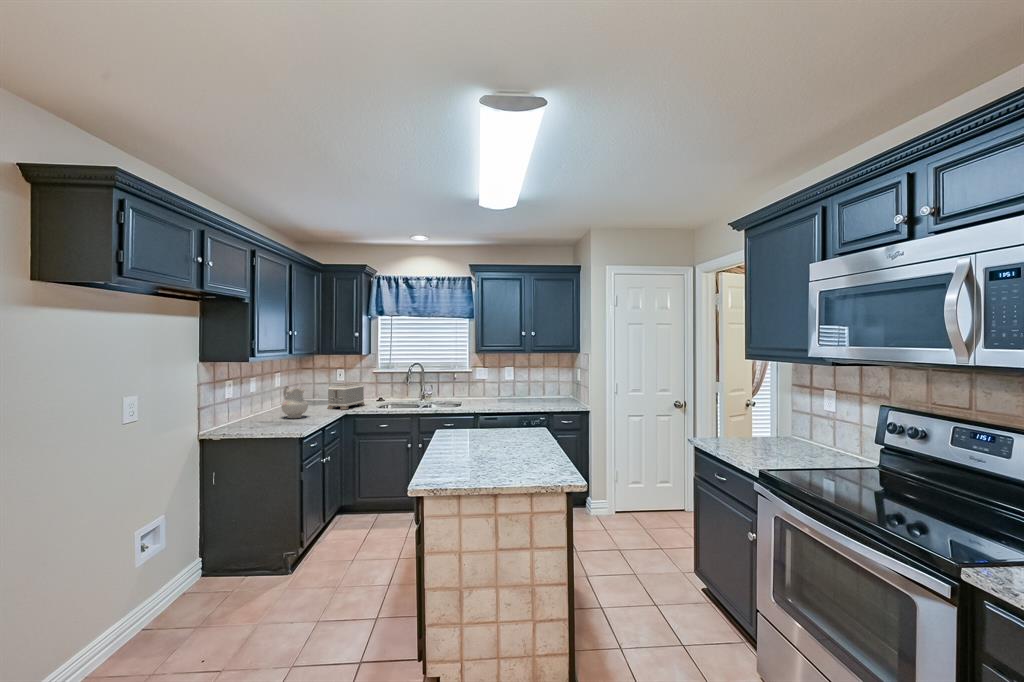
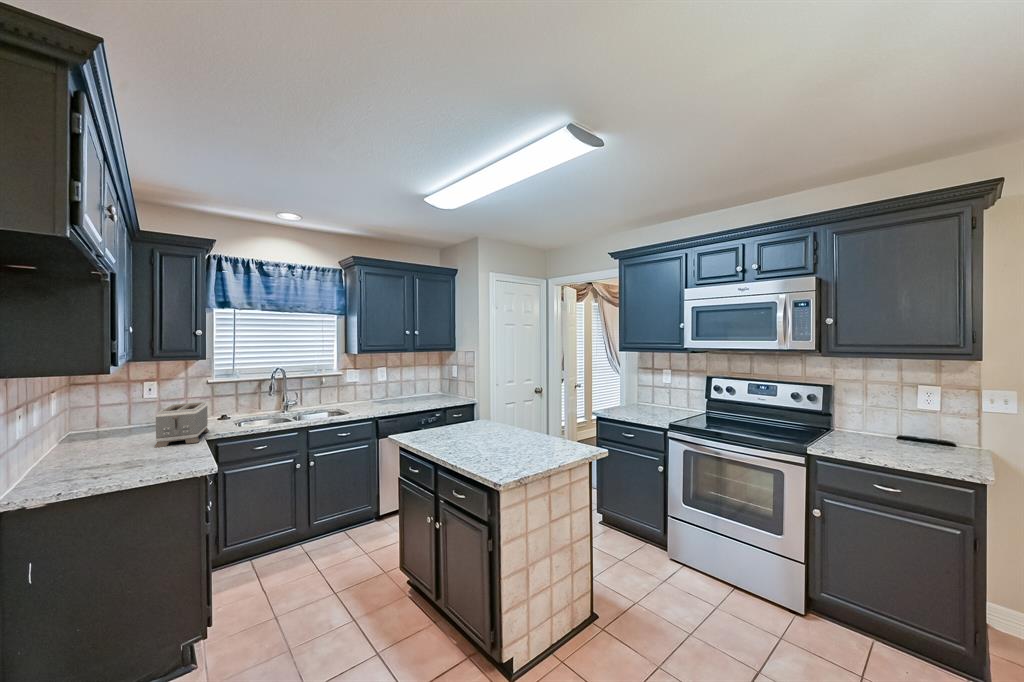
ceramic pitcher: present [281,386,308,418] -> none [95,420,159,477]

